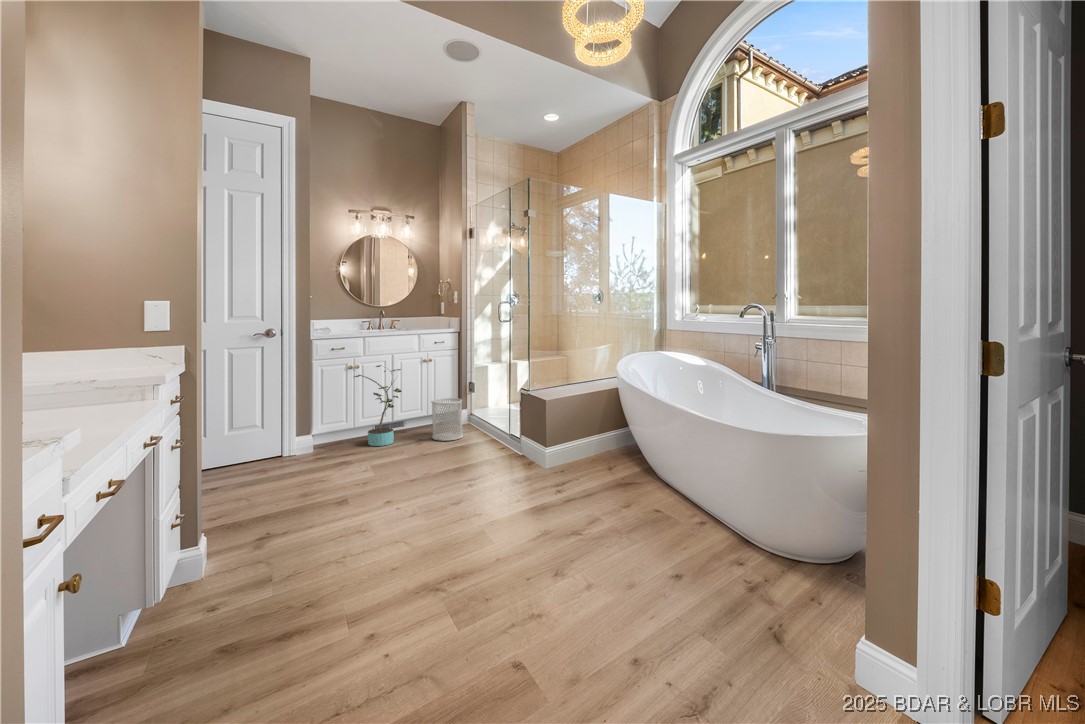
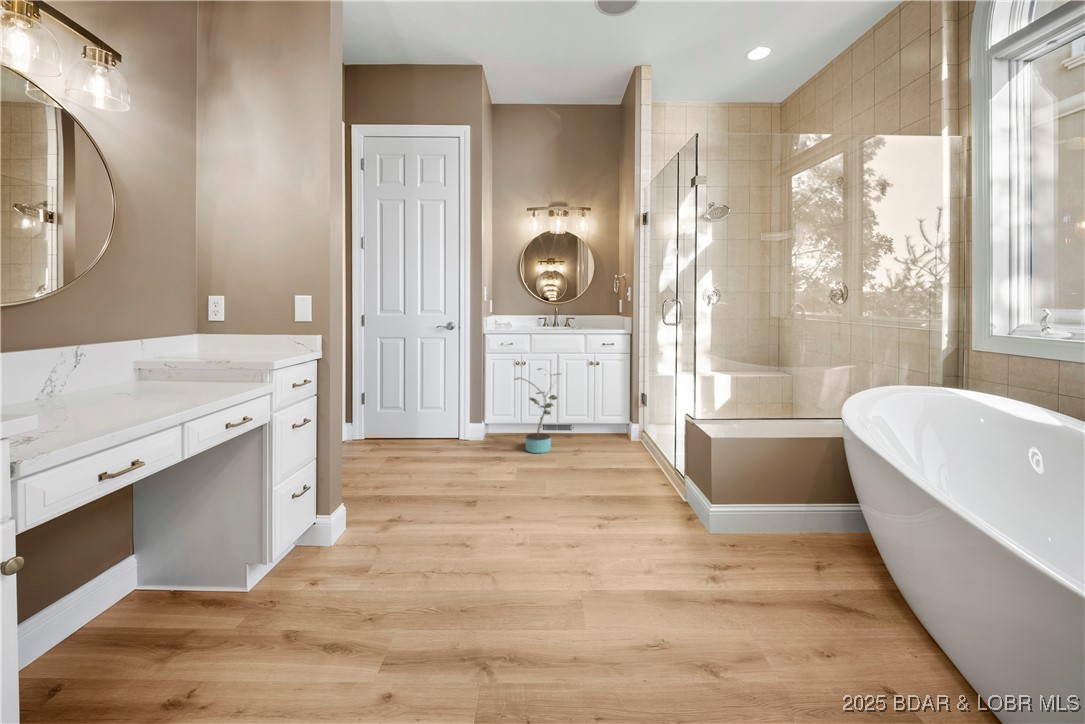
wastebasket: present [431,398,463,441] -> none [590,408,625,458]

